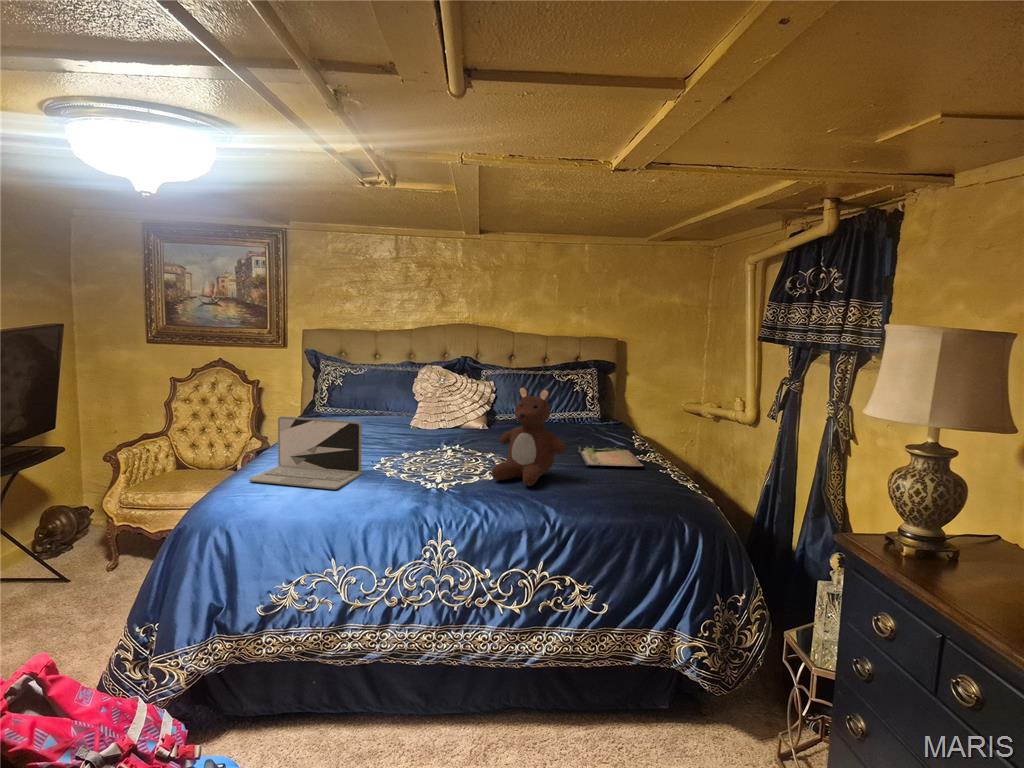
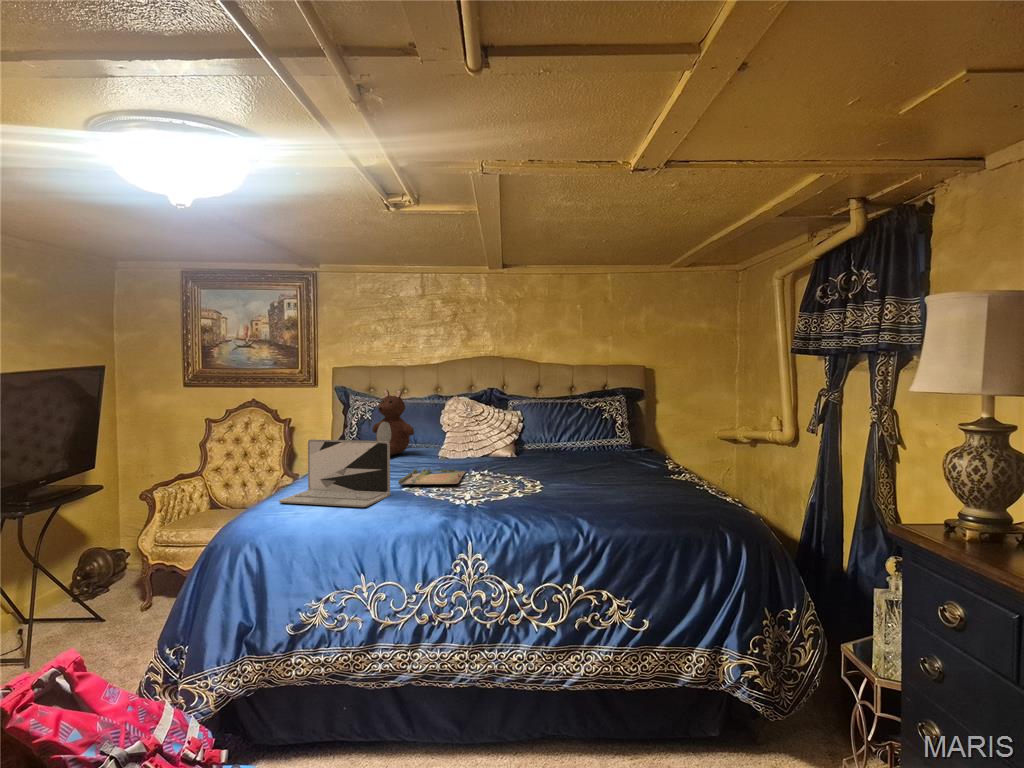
teddy bear: present [492,387,566,486] -> present [372,390,414,456]
tray: present [578,445,643,466] -> present [398,466,465,485]

